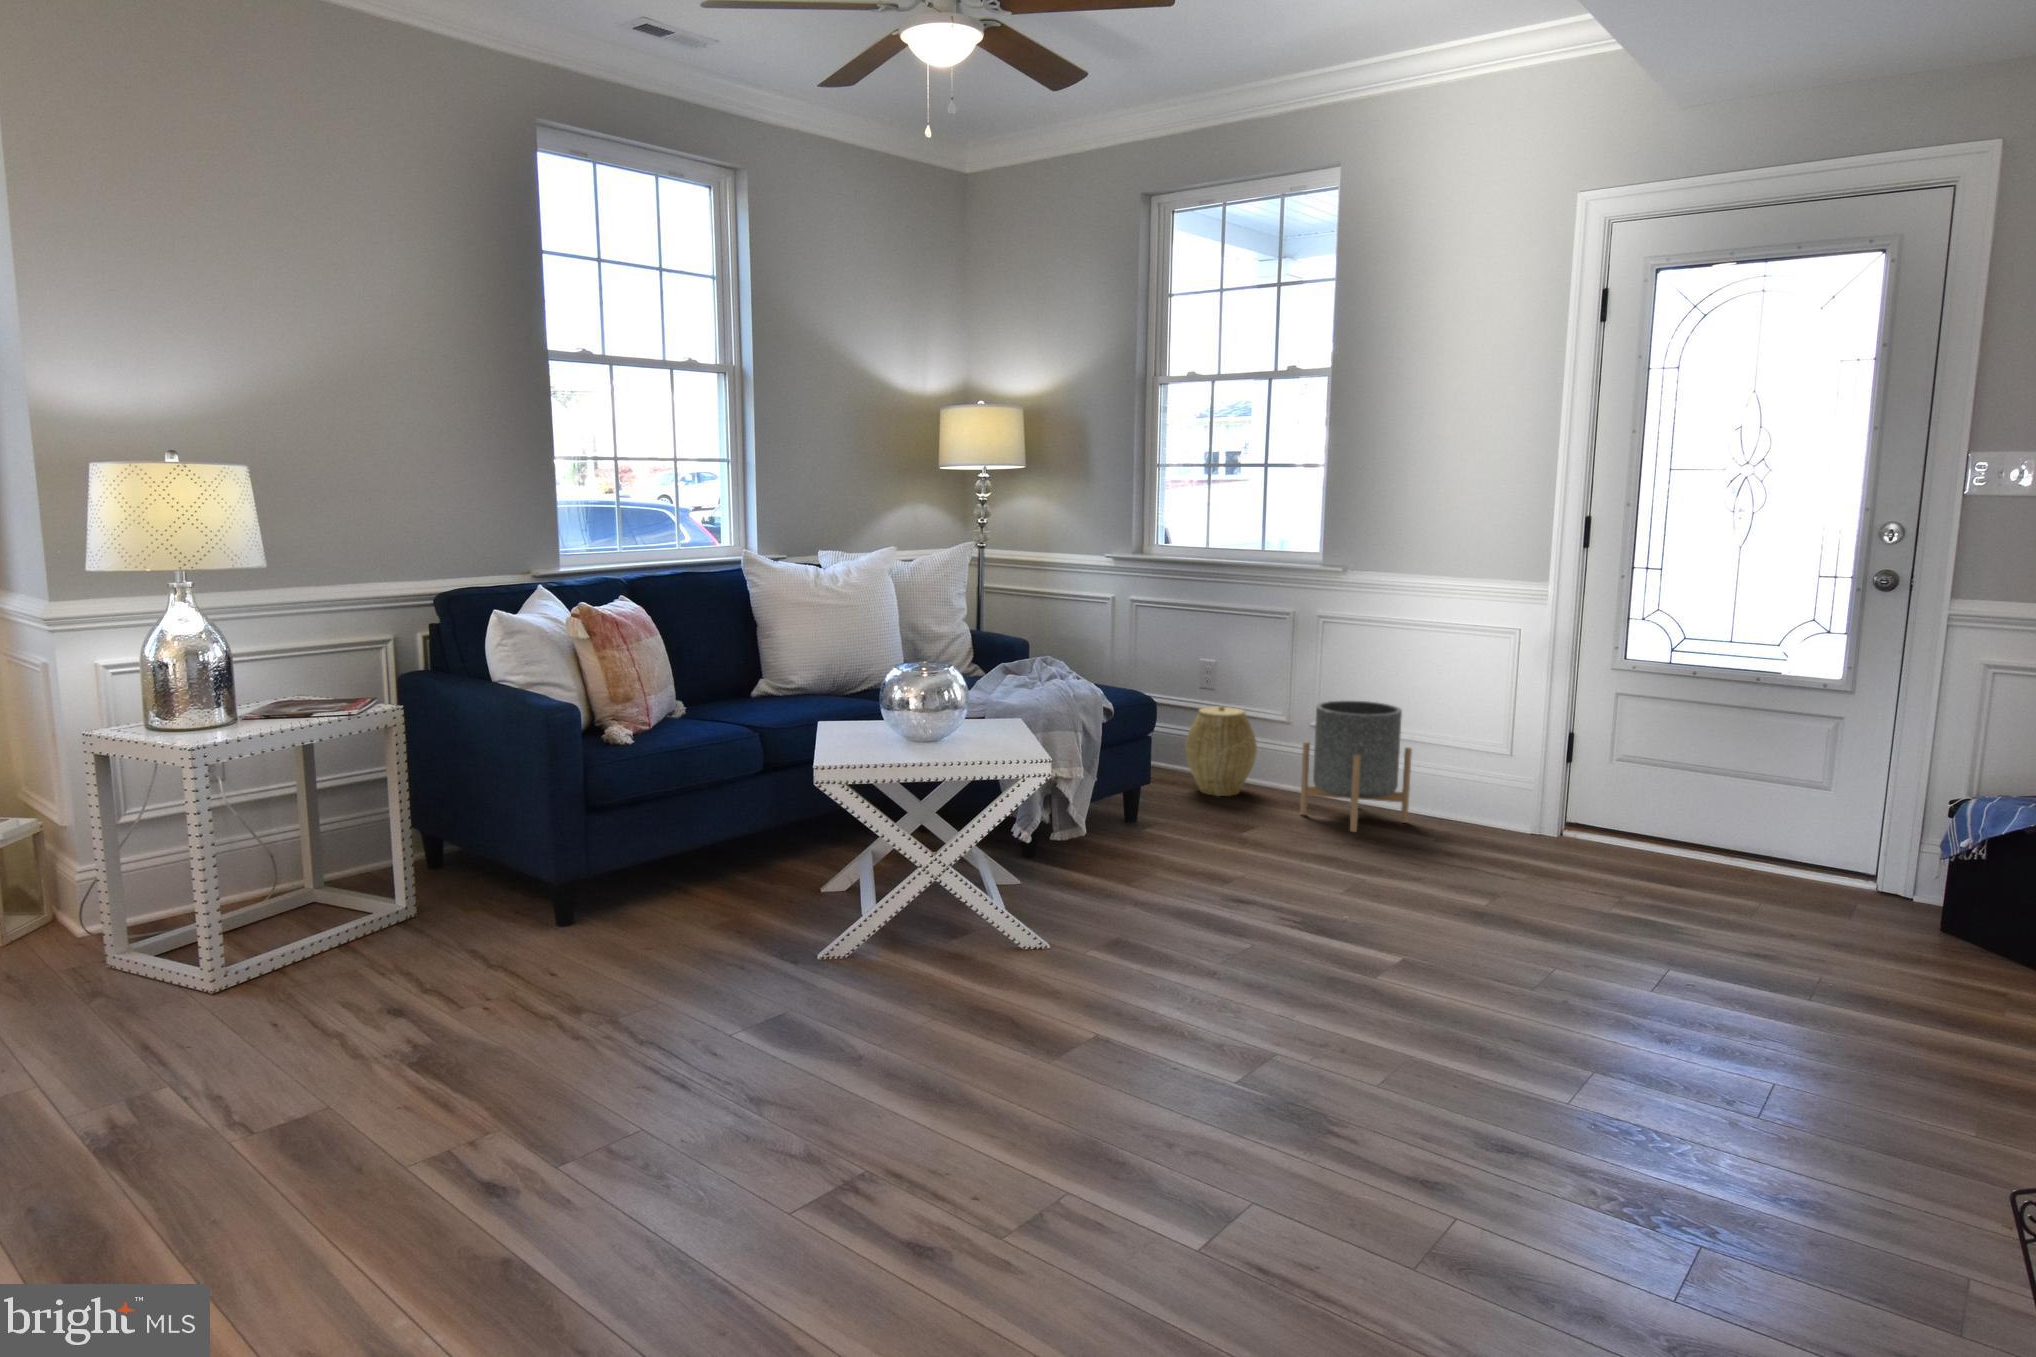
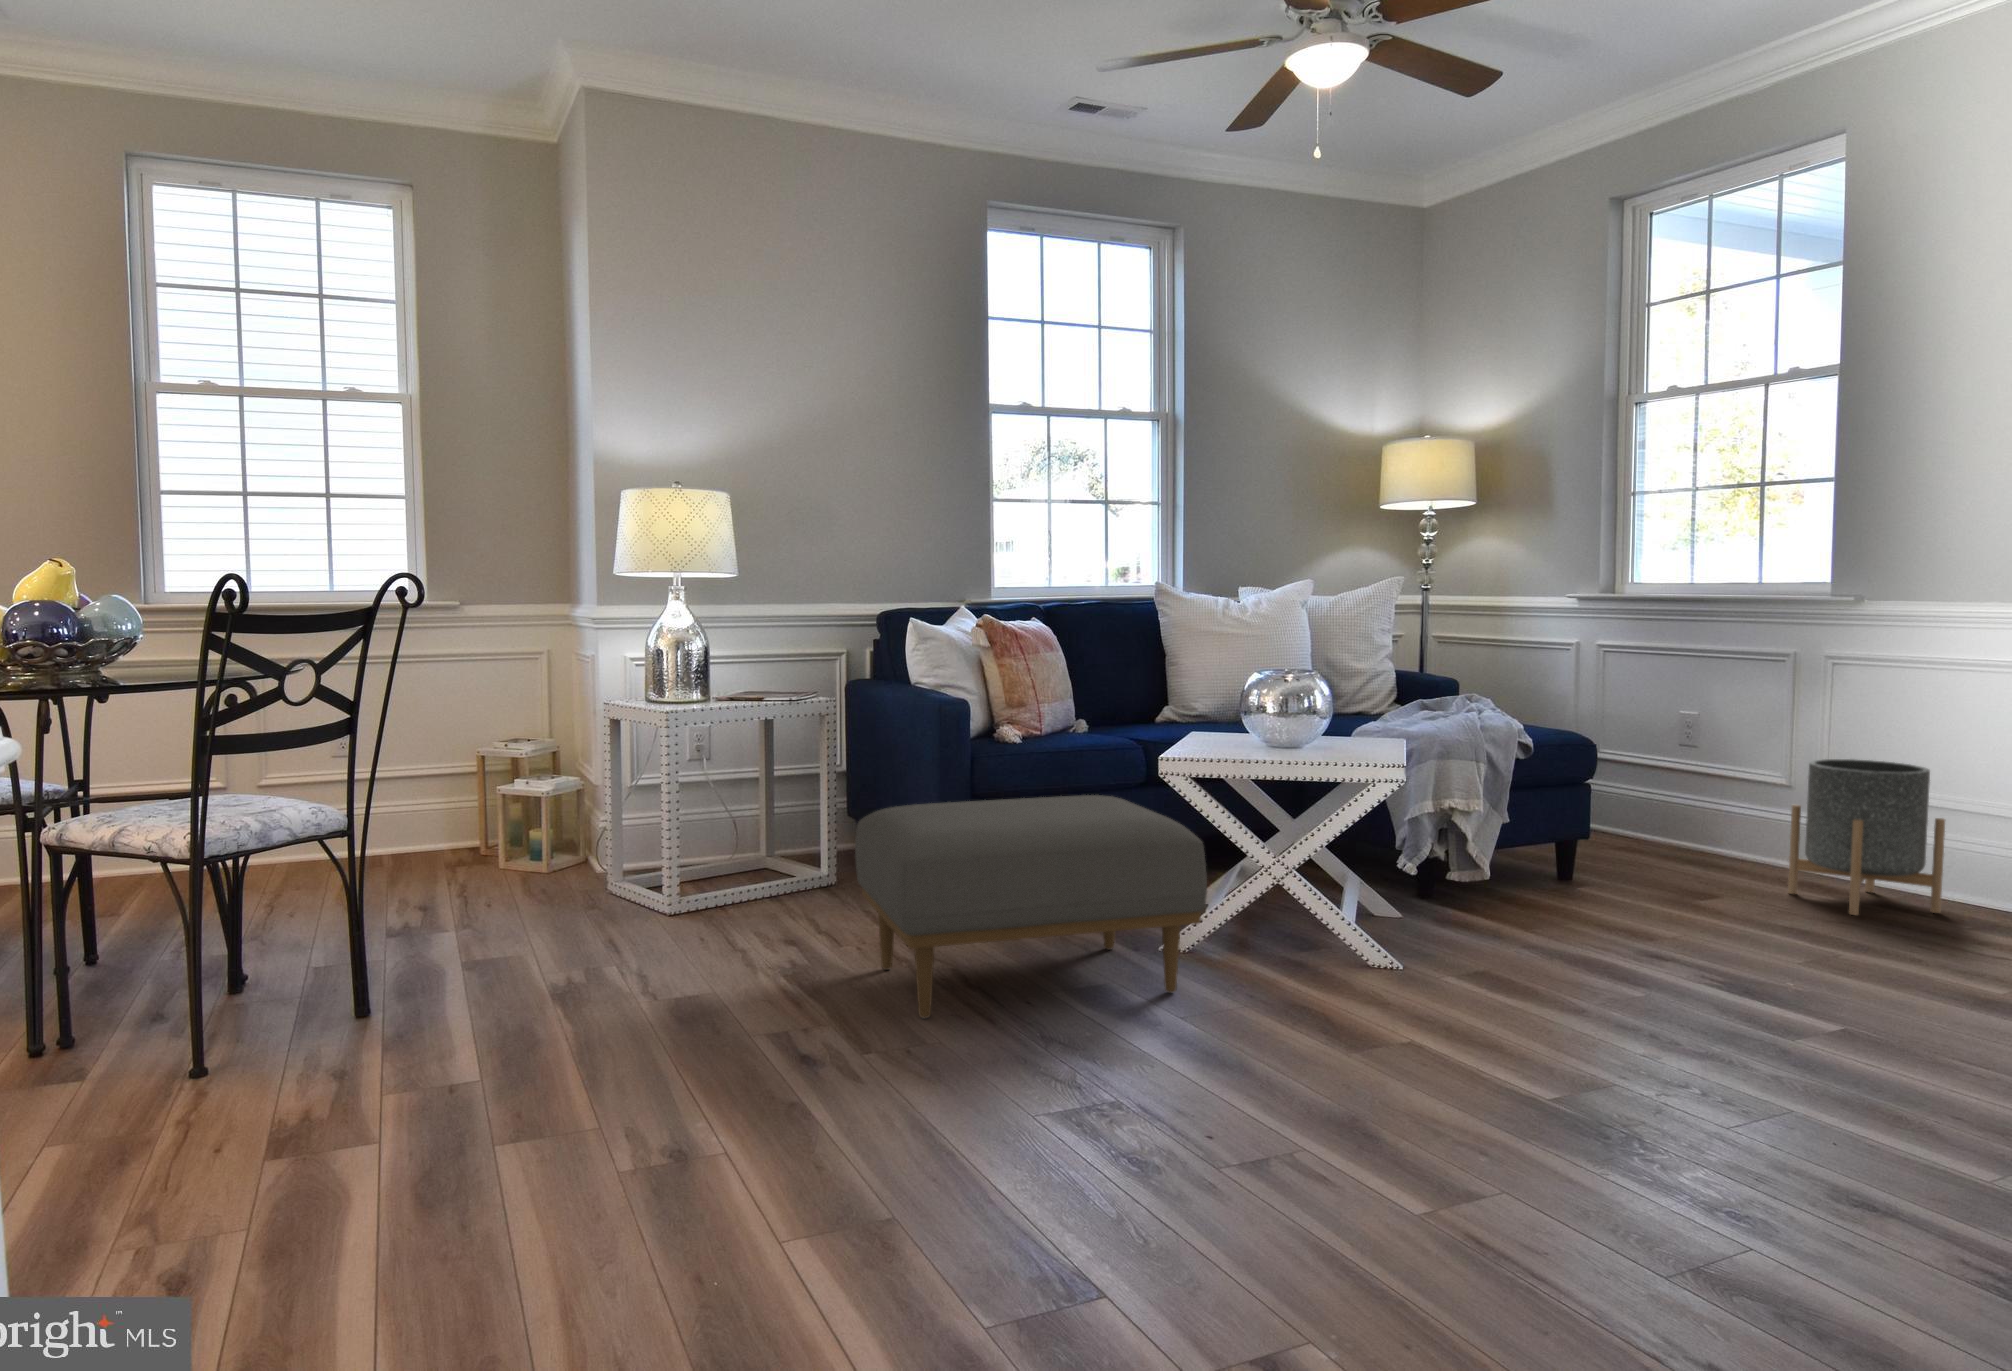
woven basket: present [1185,706,1257,796] -> none [1647,763,1740,869]
ottoman: none [478,809,883,1097] -> present [855,795,1207,1019]

